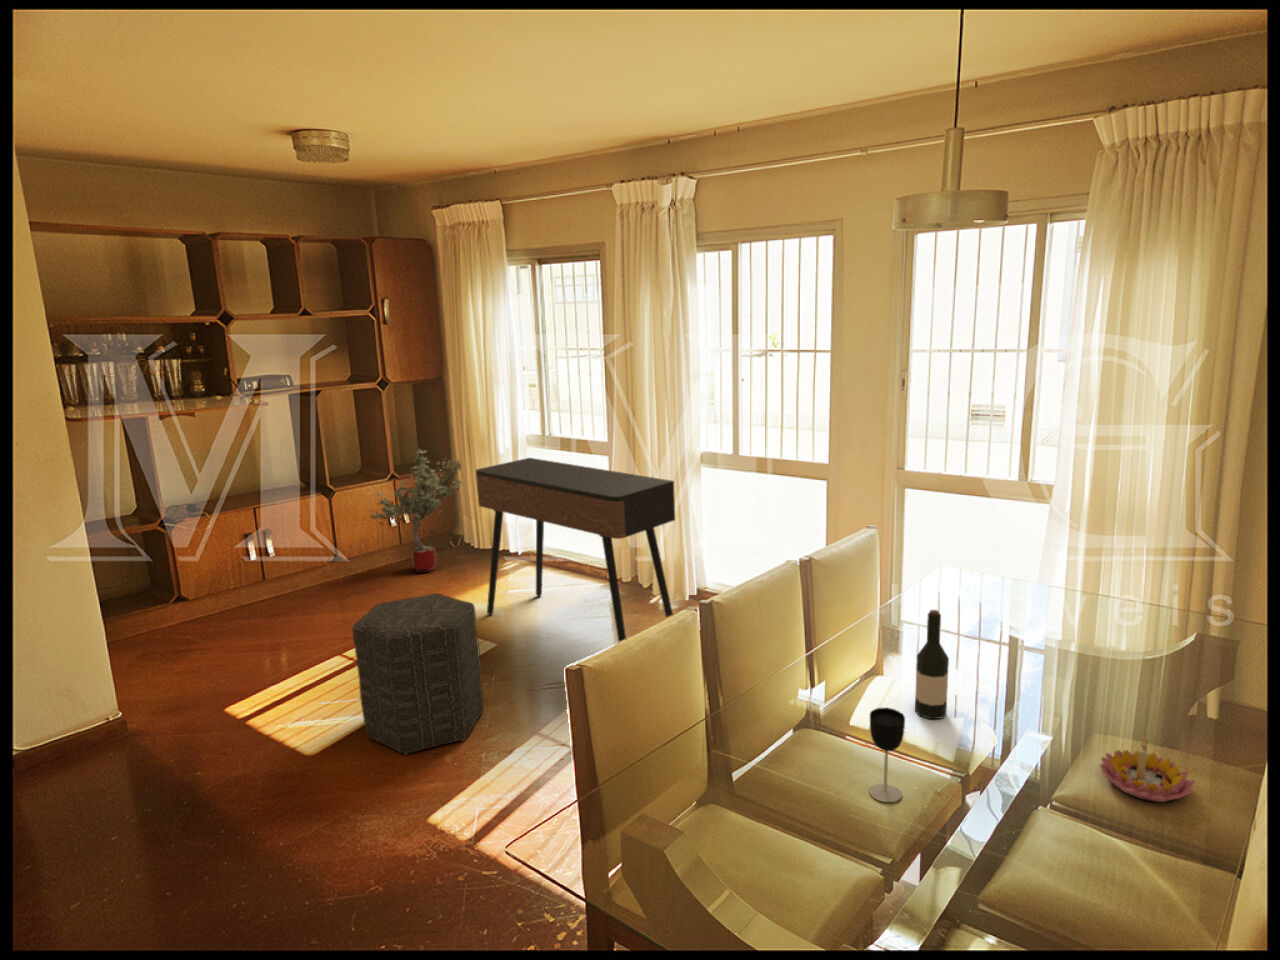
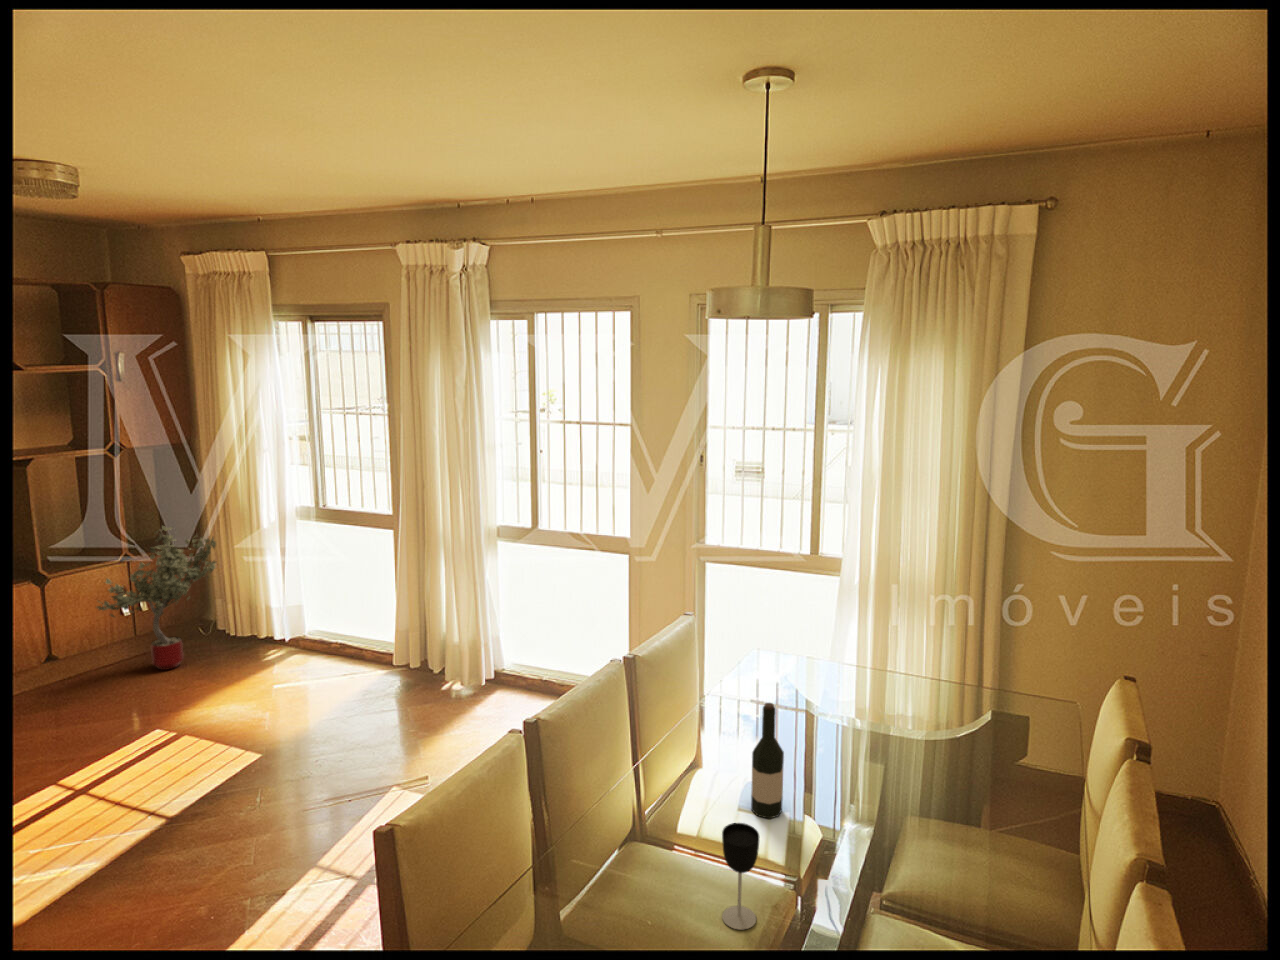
console table: present [476,458,675,642] -> none [237,535,476,768]
ottoman: present [352,594,483,754] -> none [71,707,248,918]
candle holder: present [1100,737,1194,802] -> none [934,820,1022,888]

